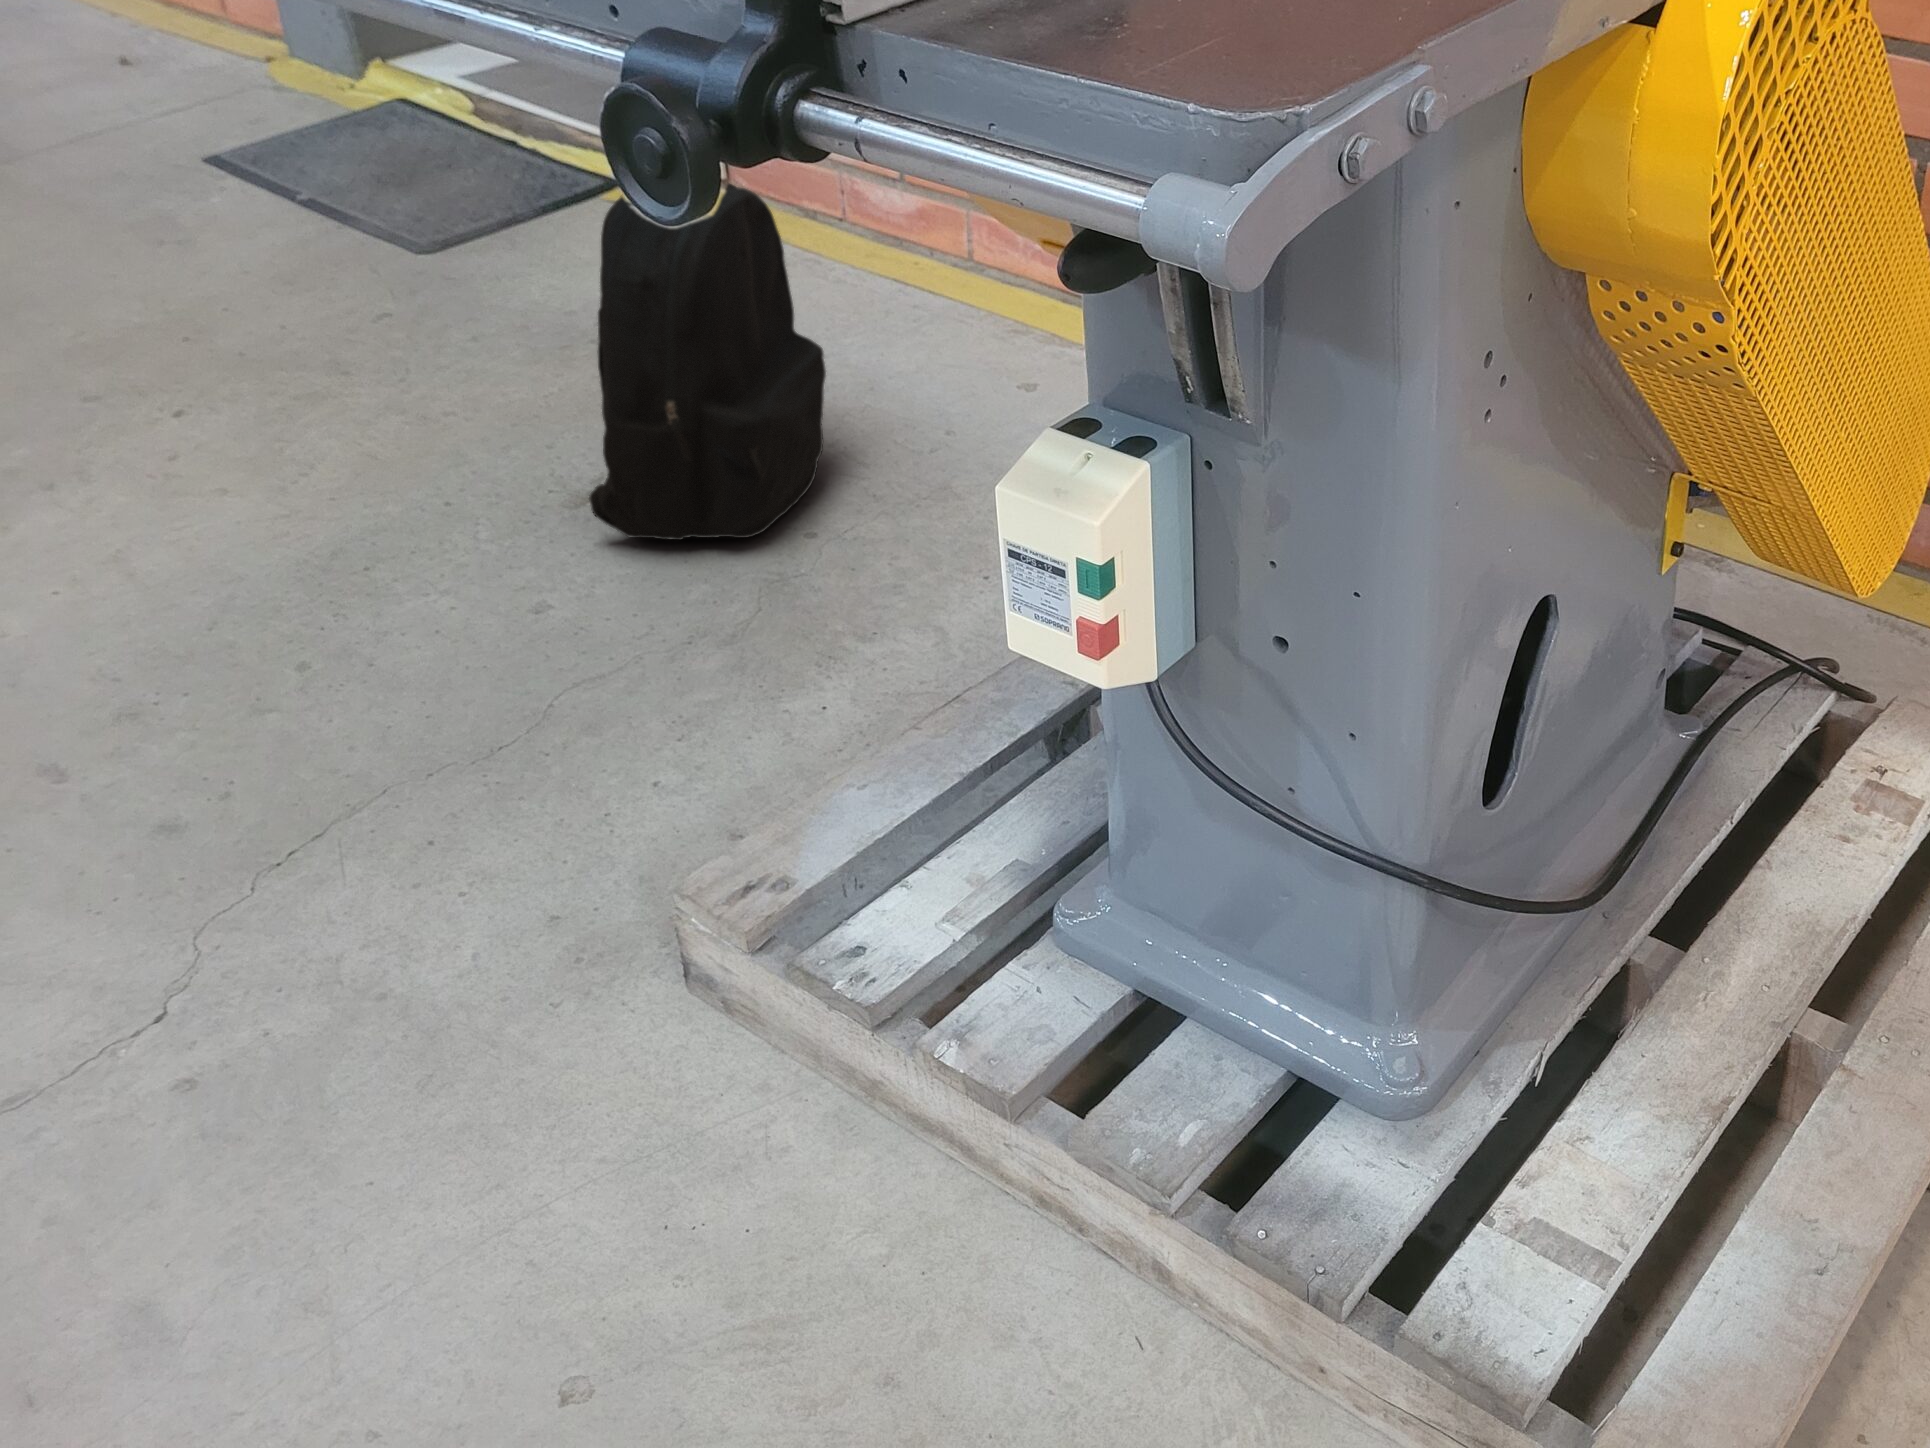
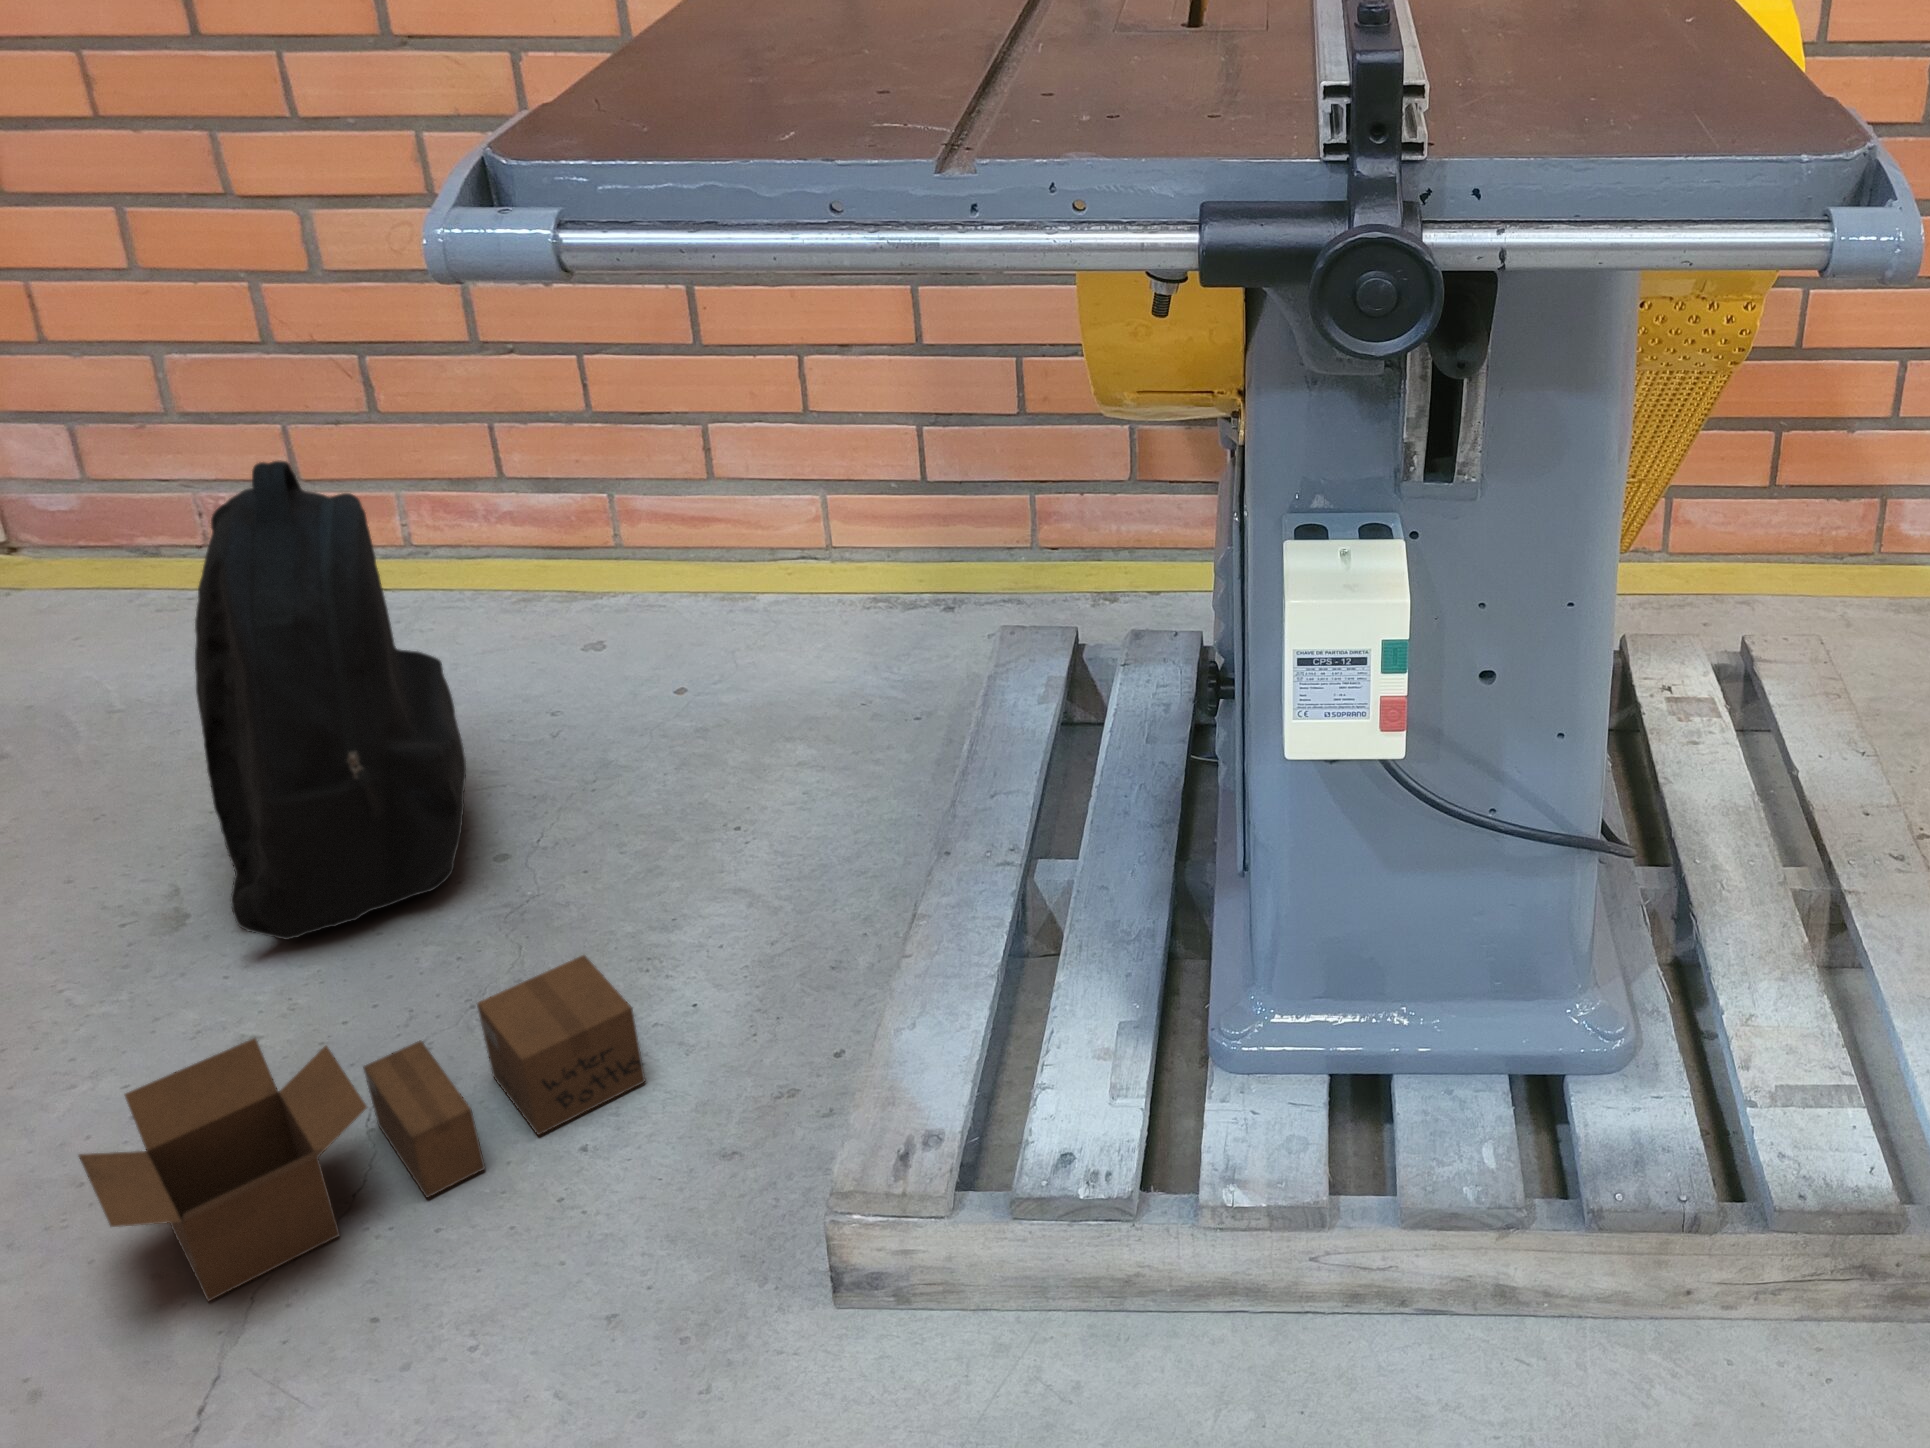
cardboard box: none [296,593,749,771] -> present [79,955,645,1301]

